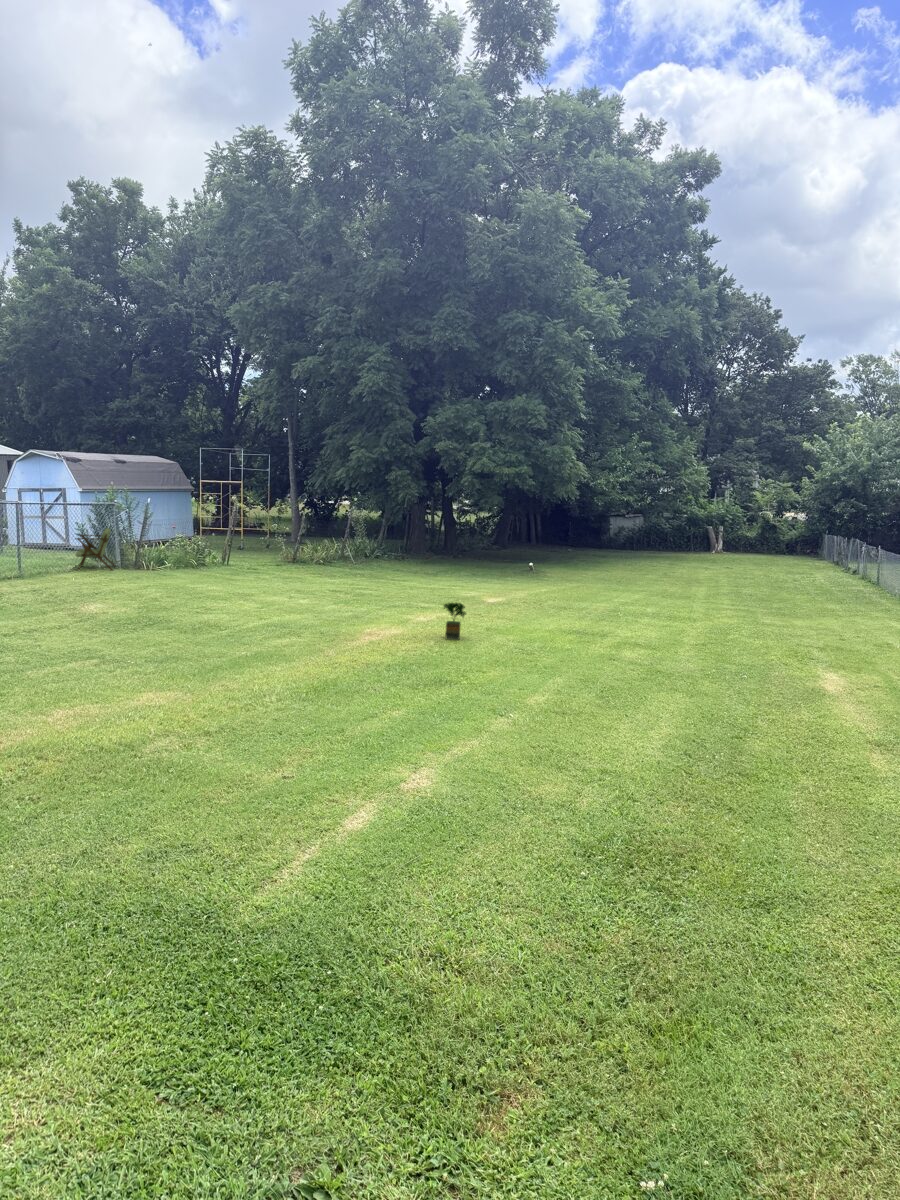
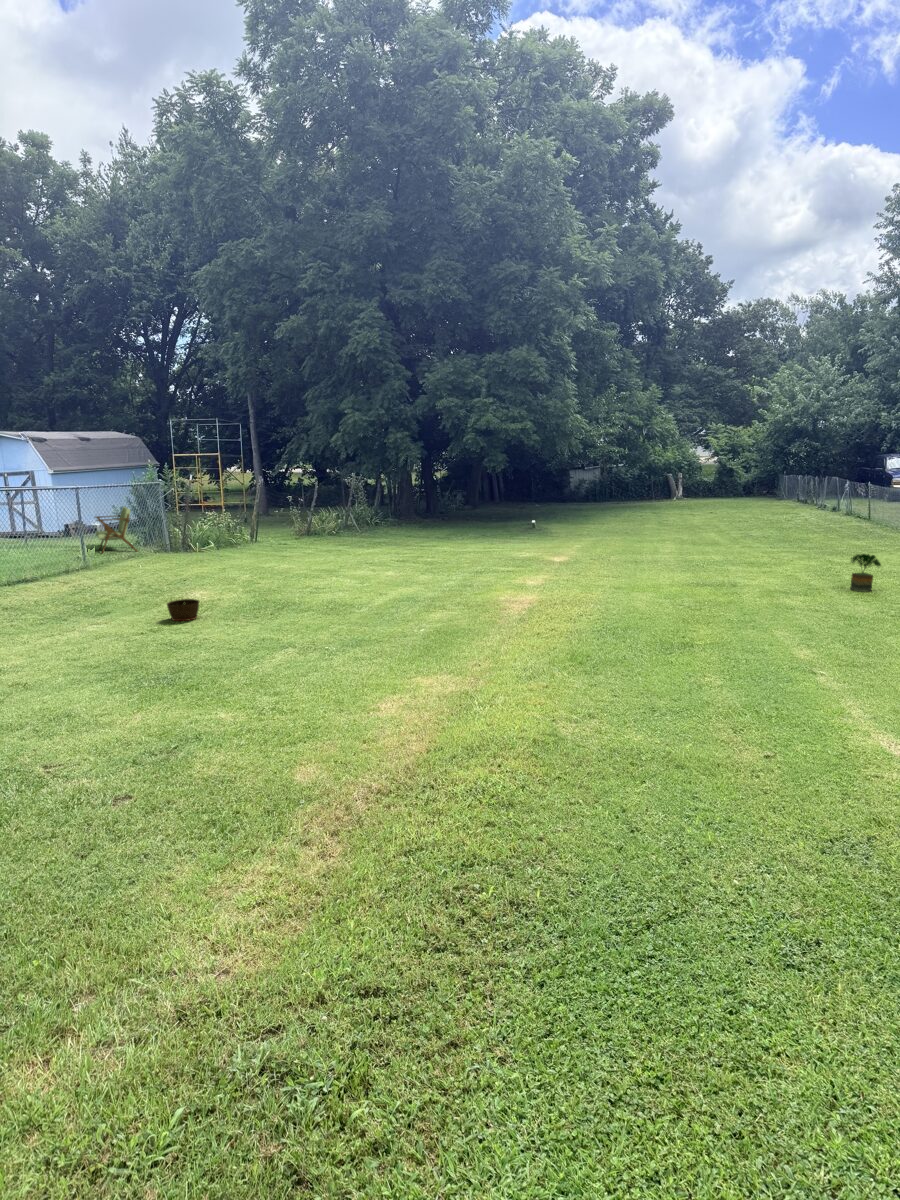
potted tree: present [444,603,466,640] -> present [851,554,881,592]
basket: none [28,623,62,645] -> present [167,599,199,621]

